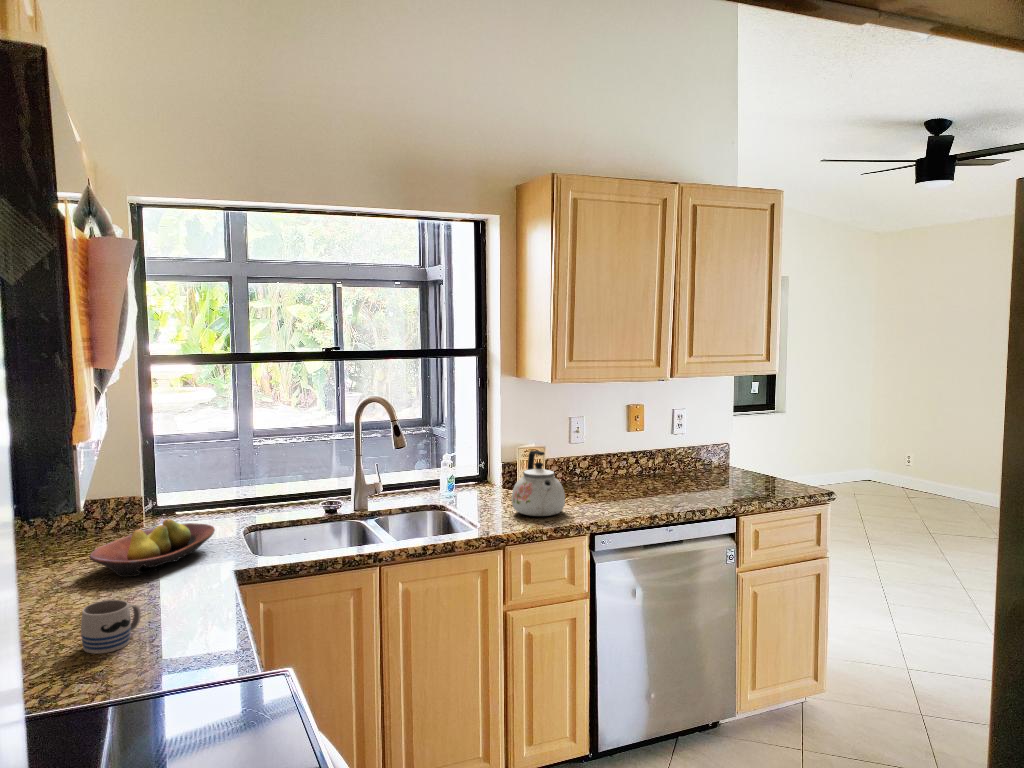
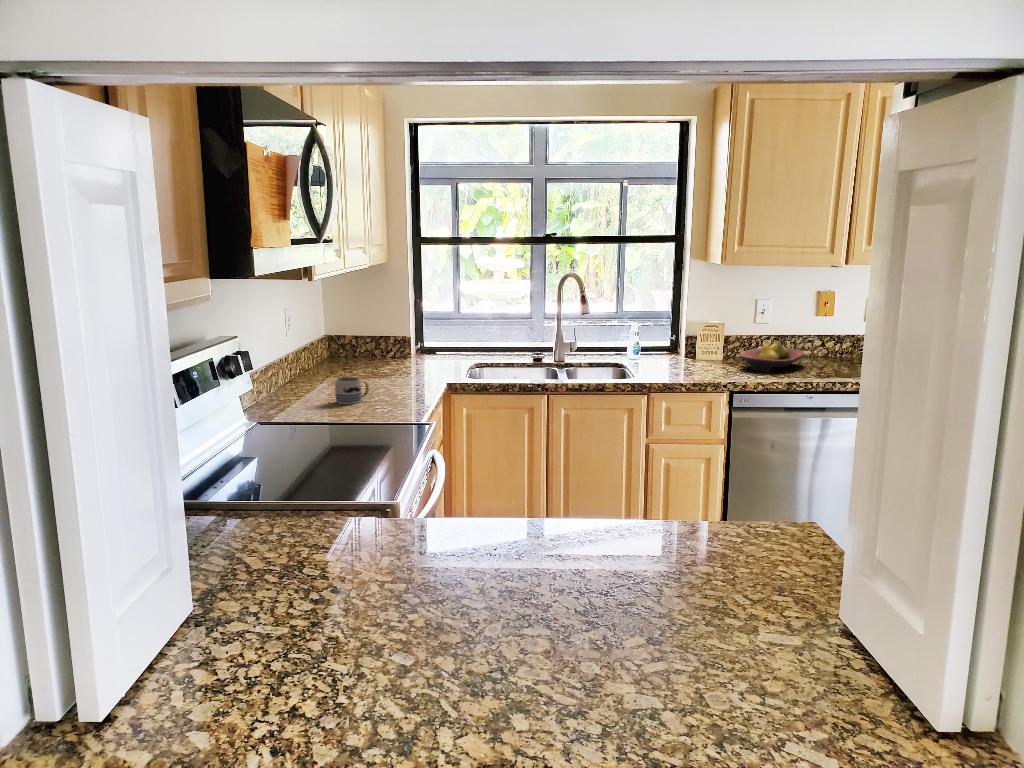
kettle: present [512,450,565,516] -> none [669,321,715,374]
fruit bowl: present [90,519,215,577] -> present [739,341,804,371]

